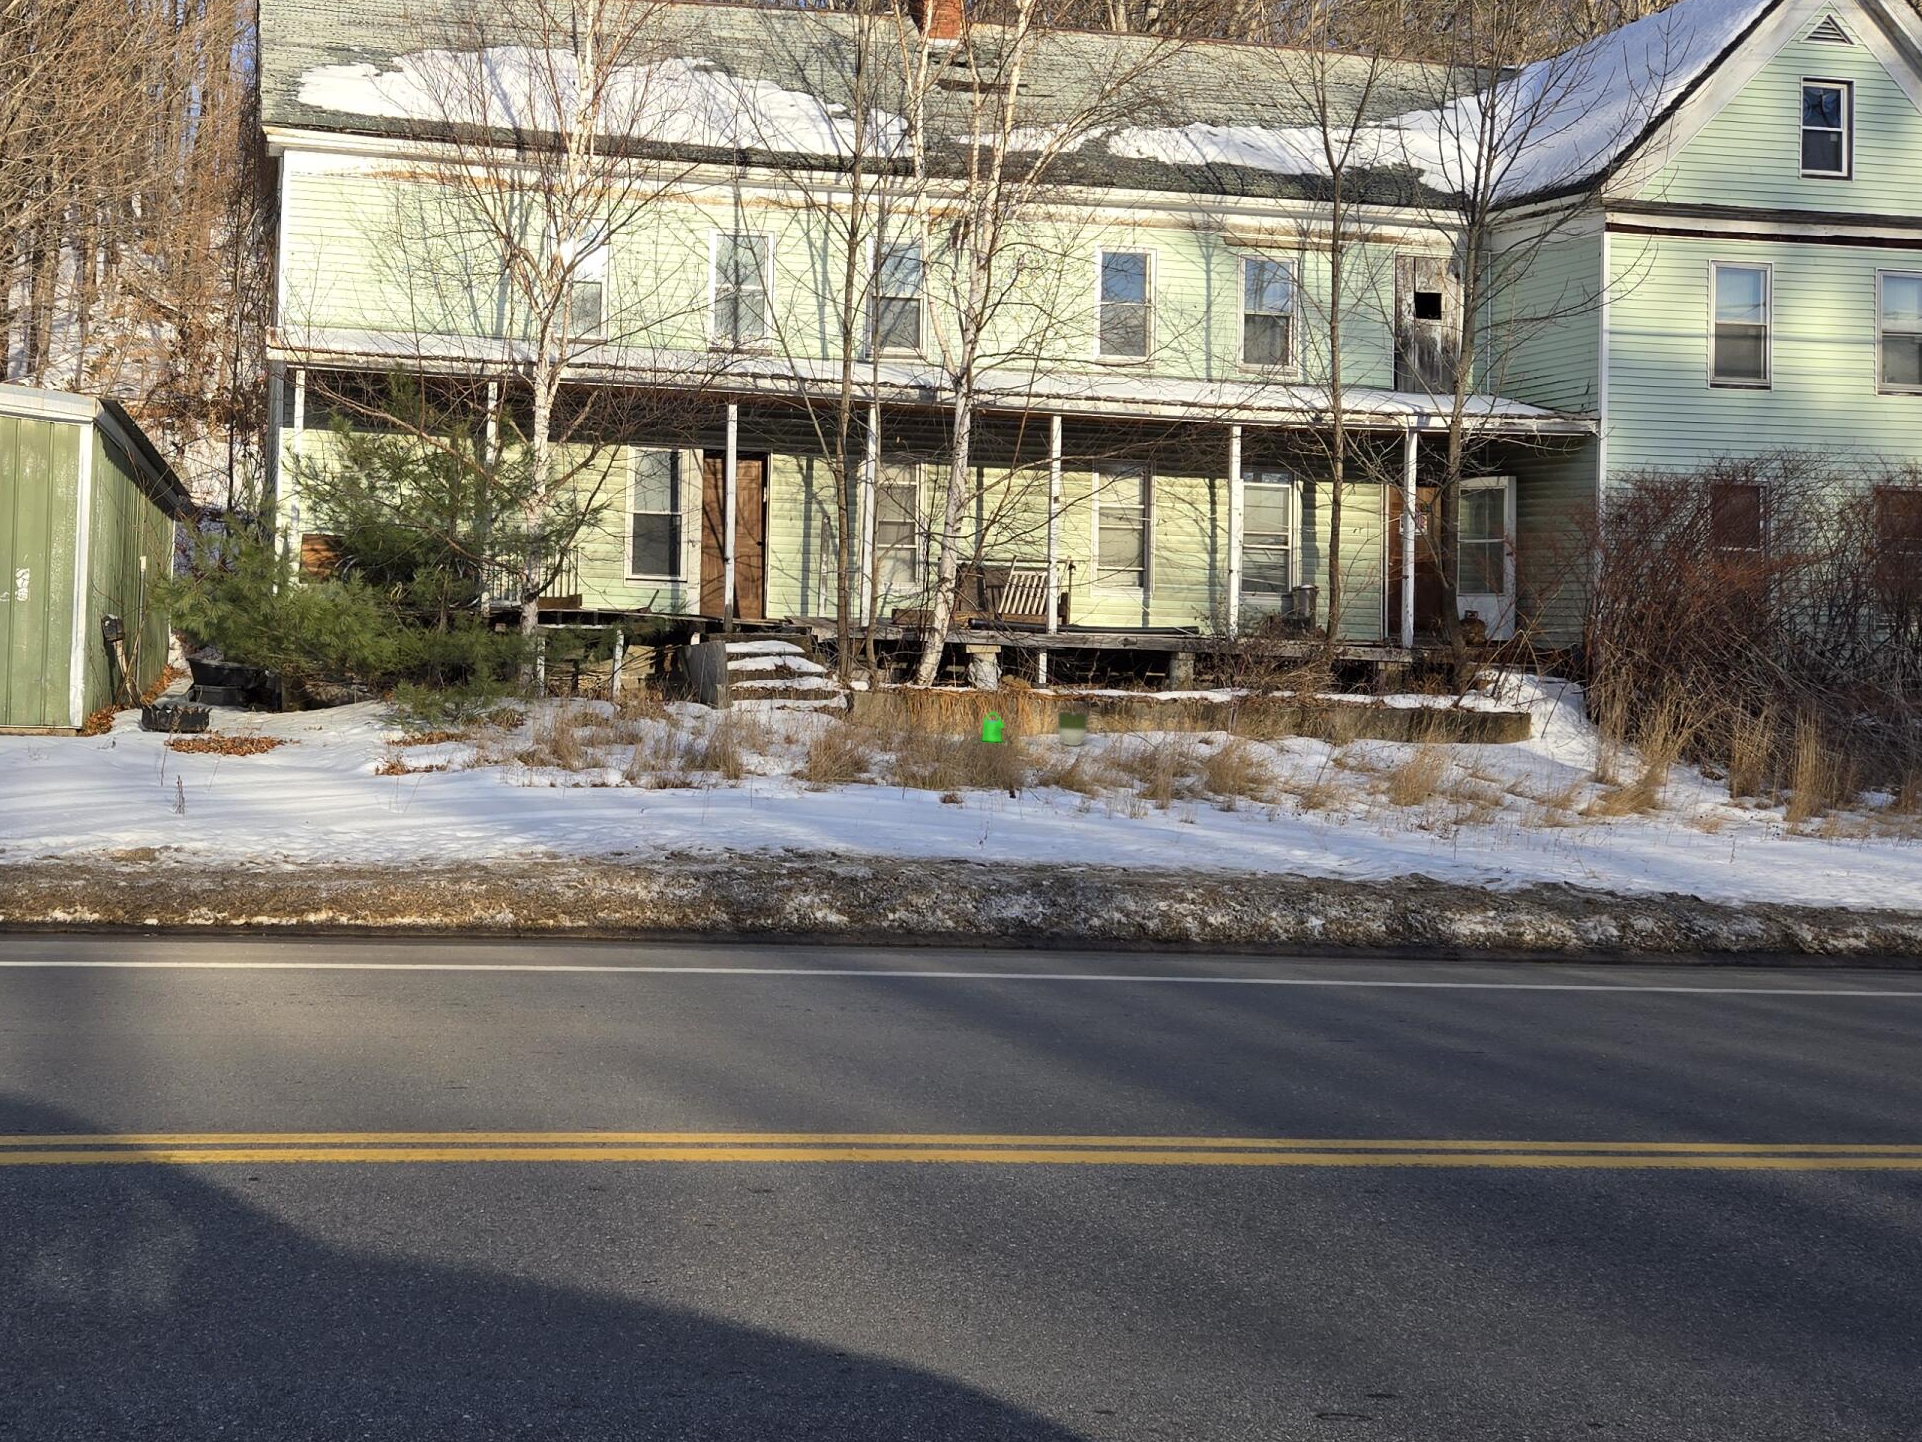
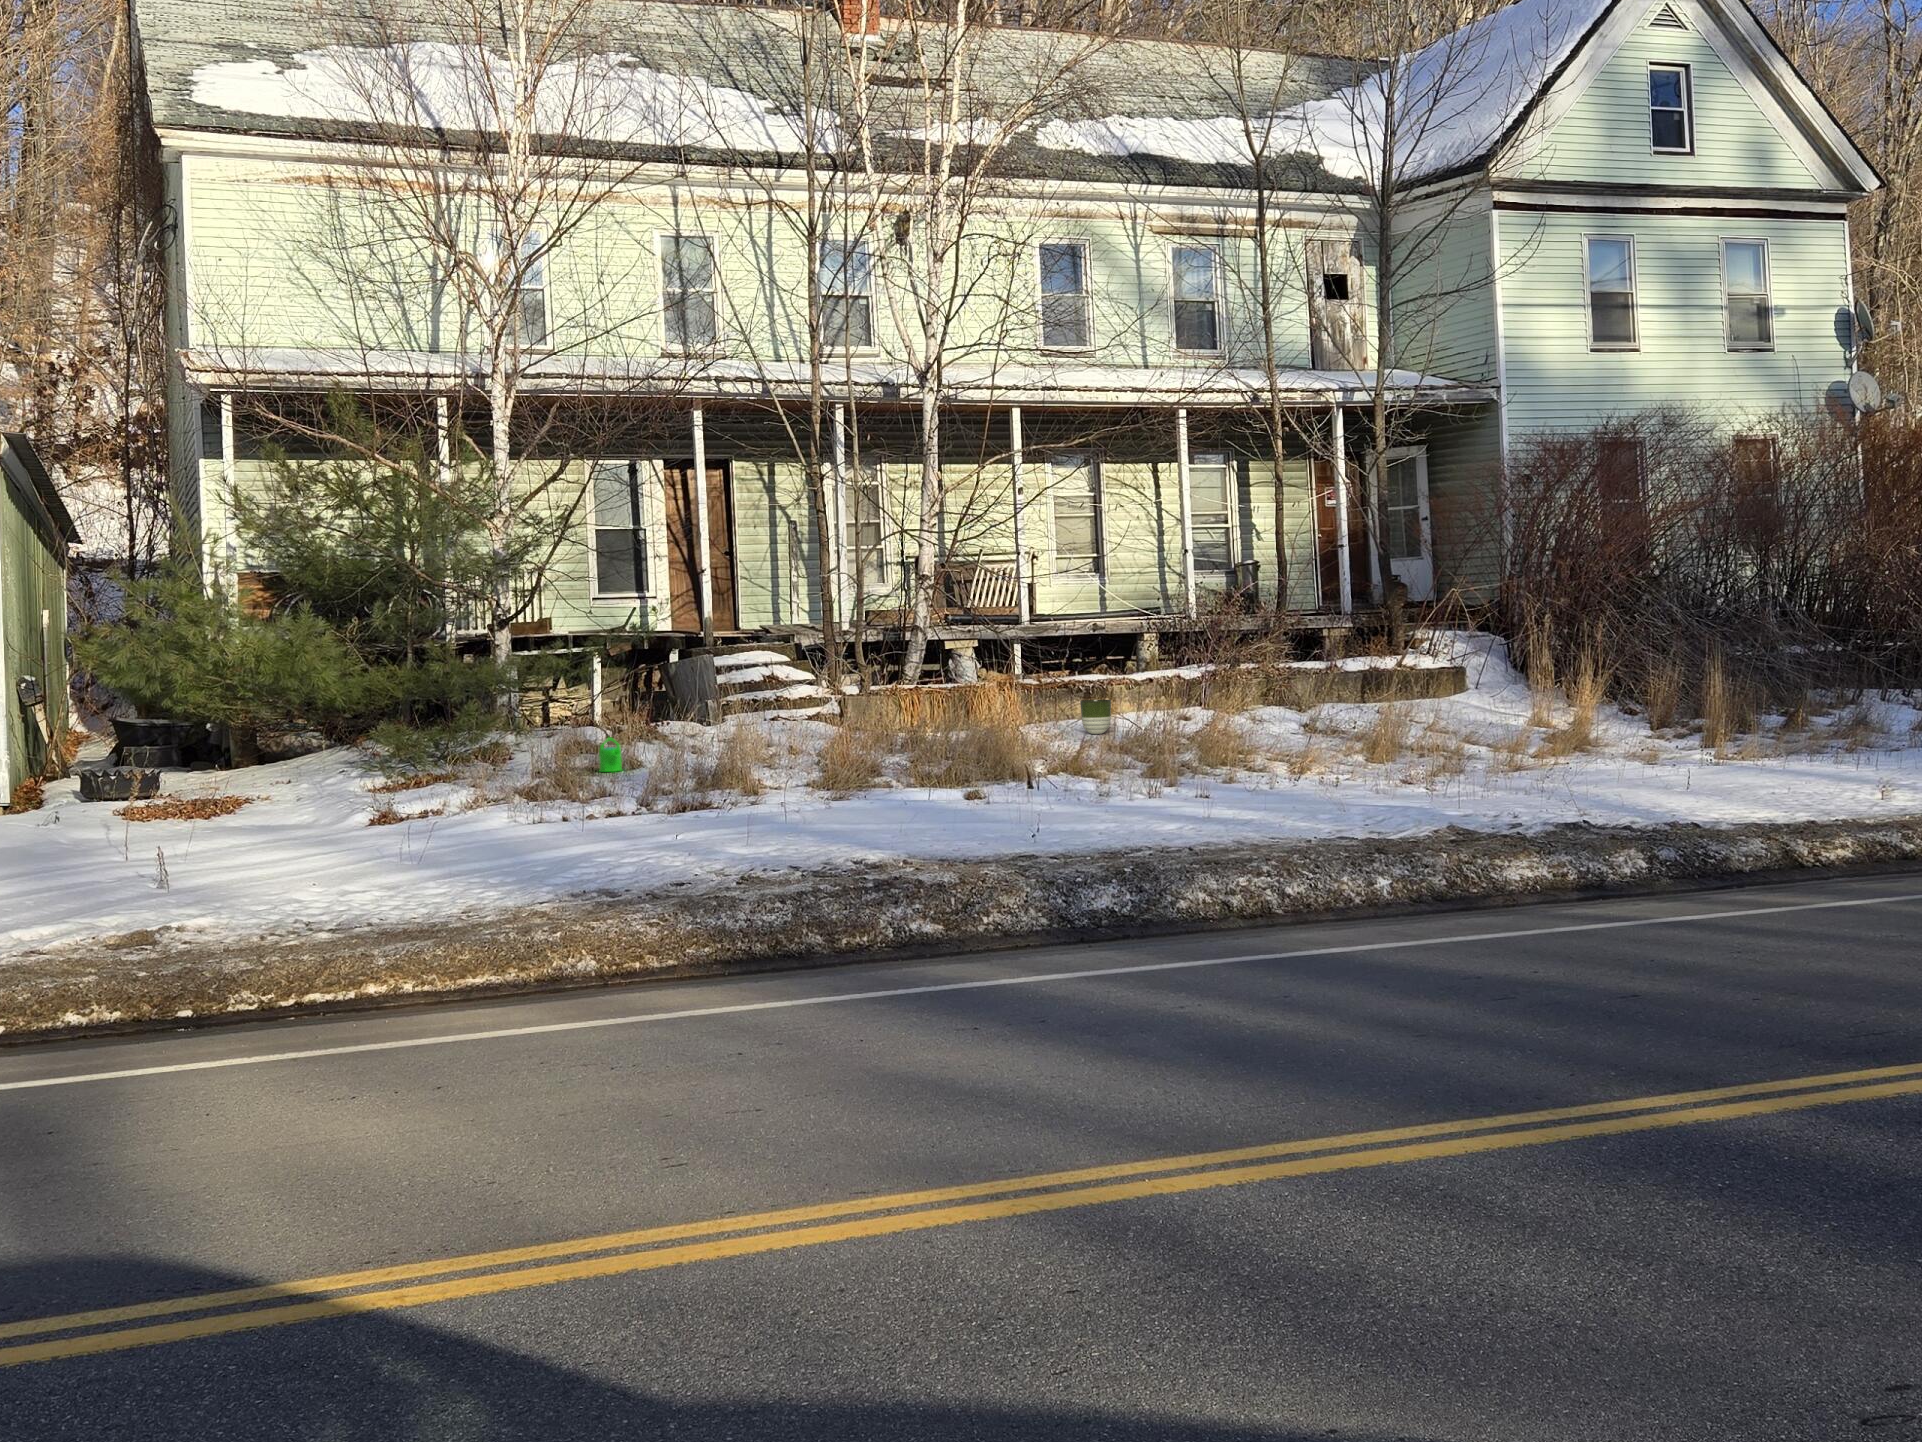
watering can: present [982,712,1004,742] -> present [599,737,622,772]

